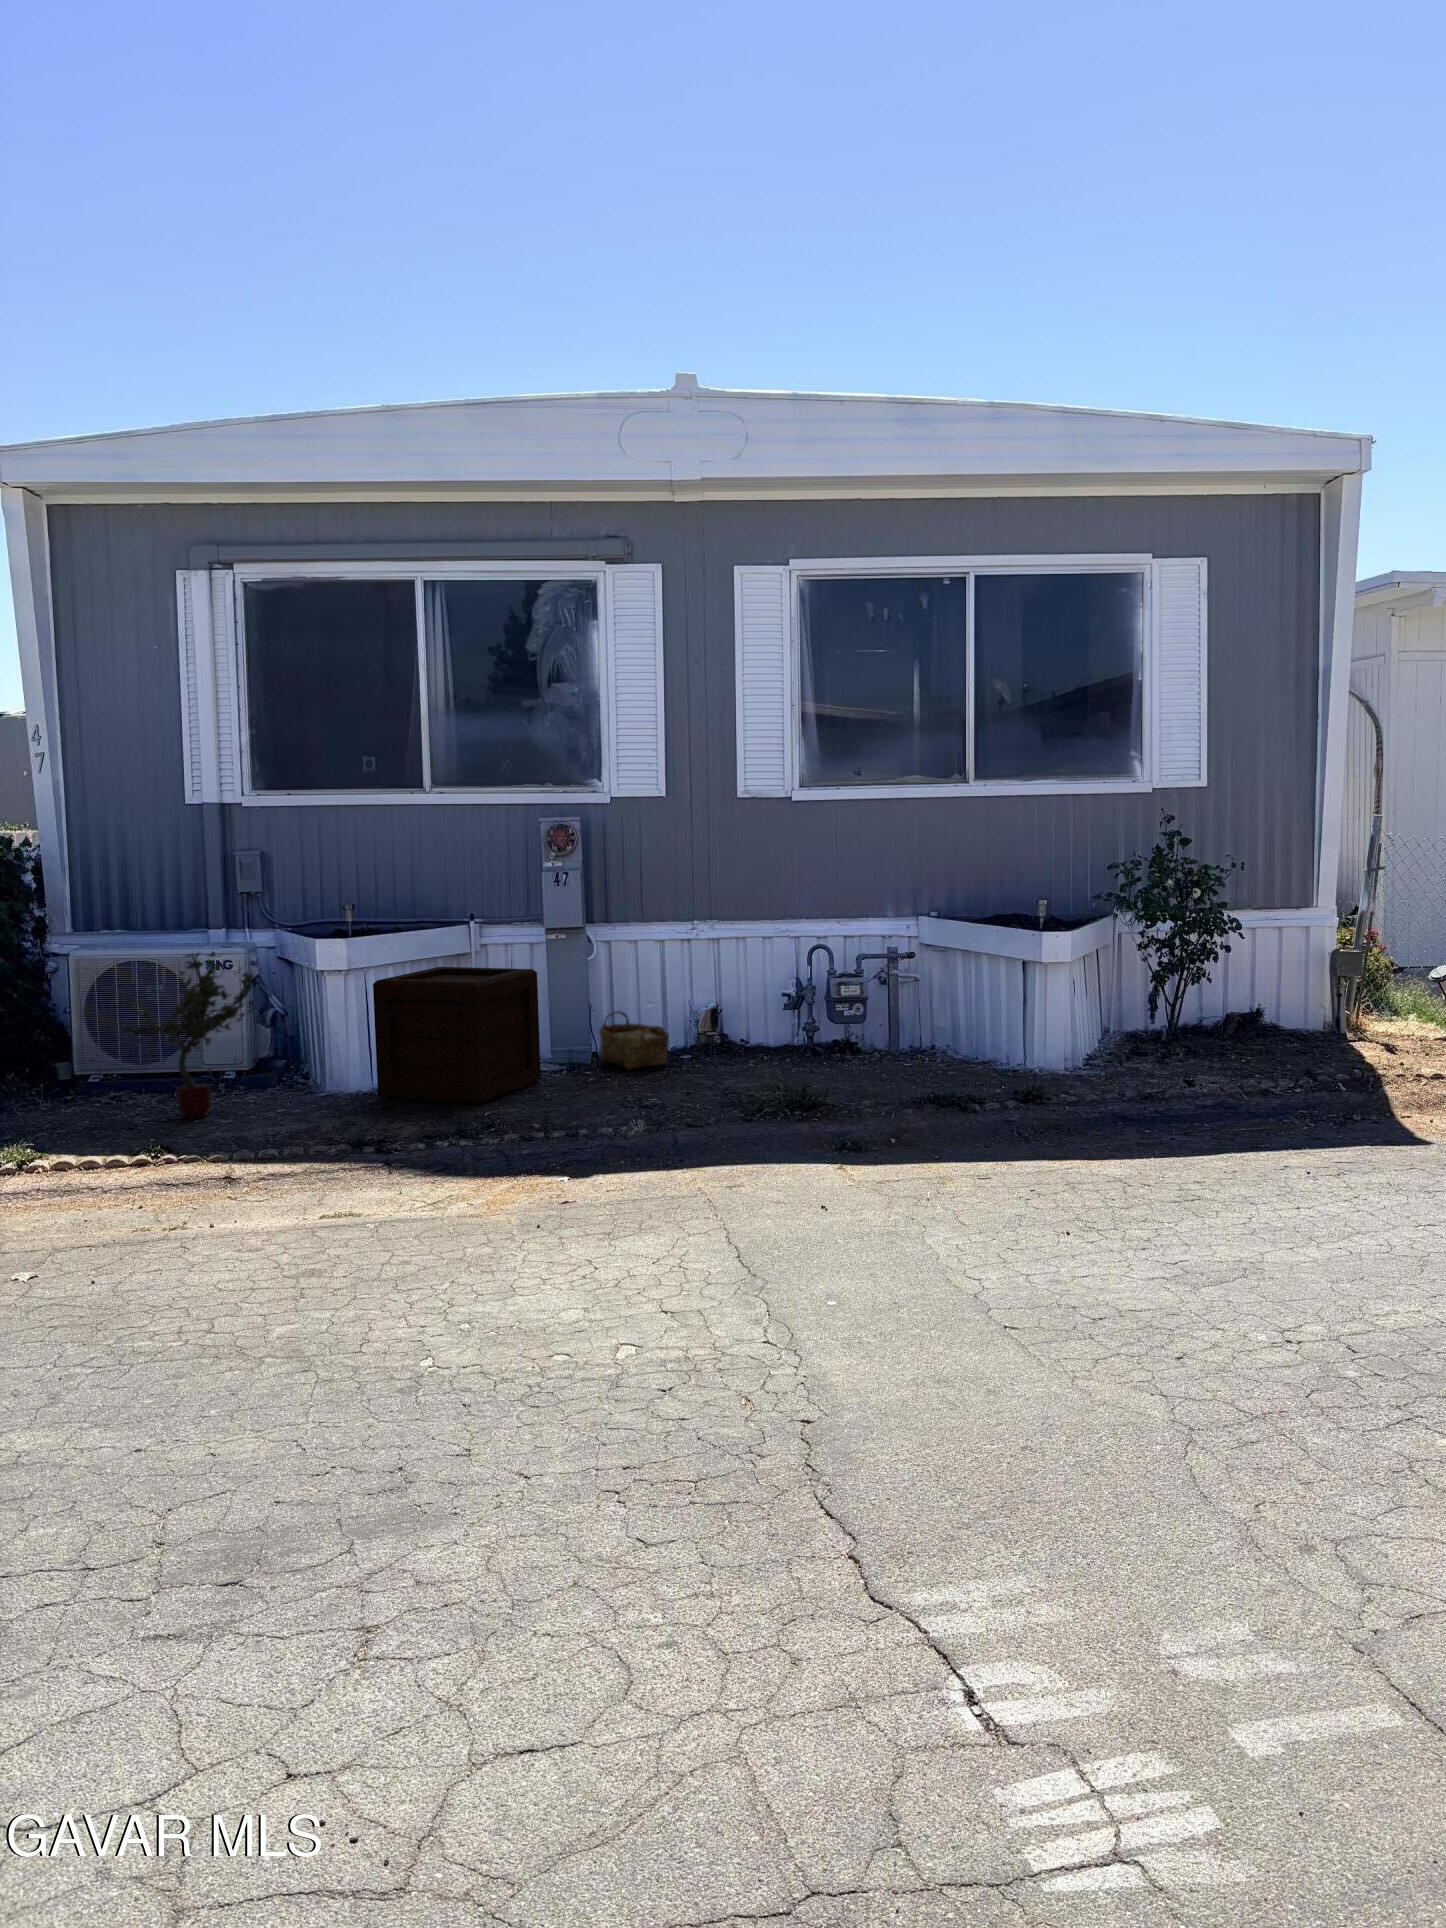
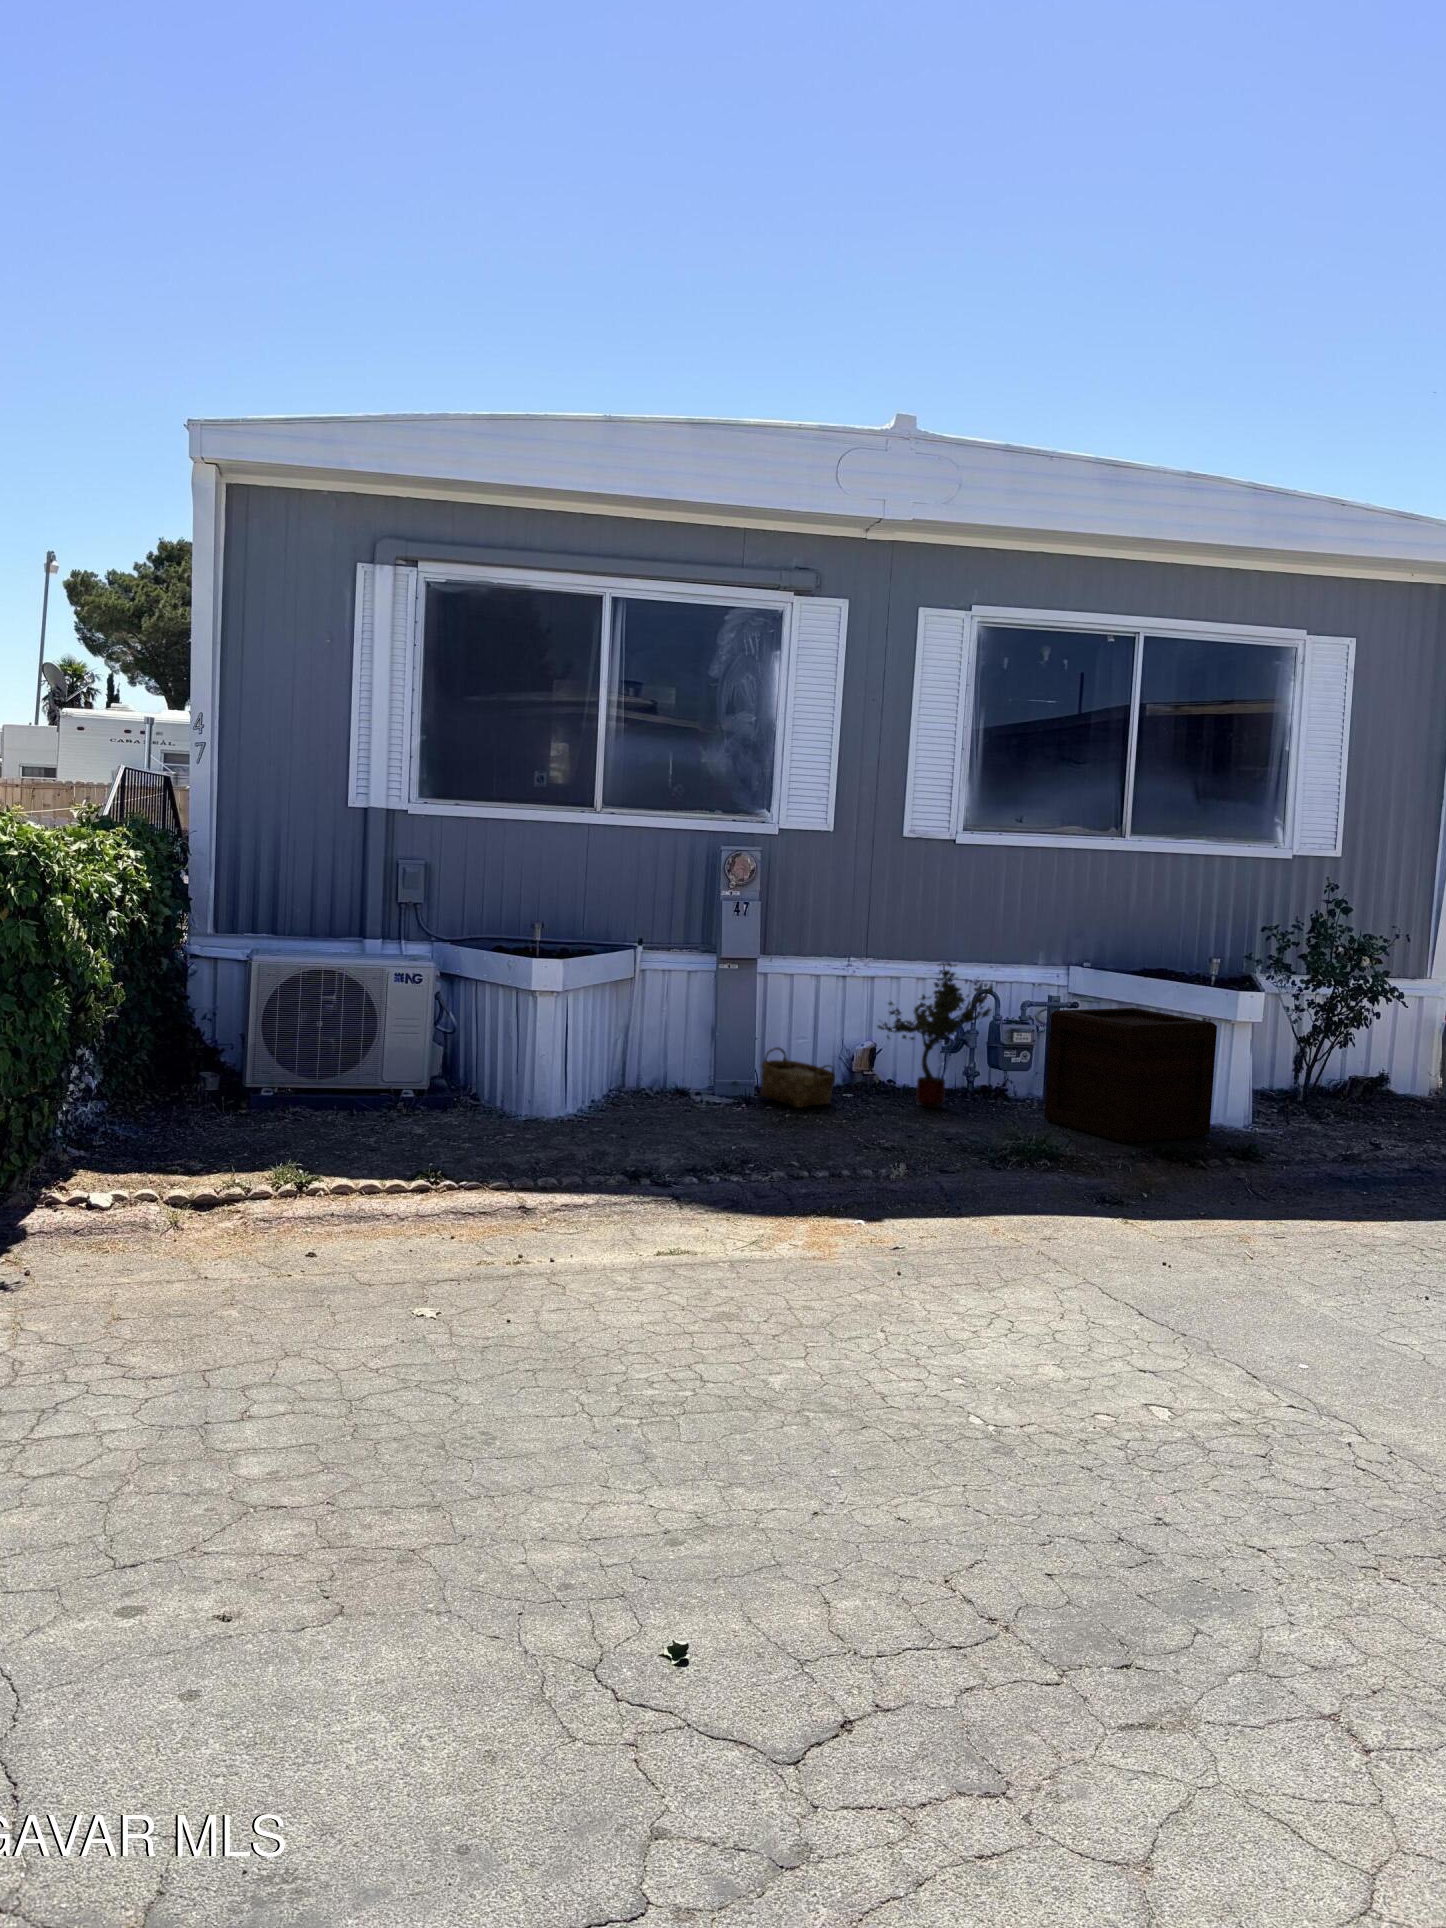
potted tree: present [124,952,254,1118] -> present [878,962,994,1108]
wooden crate: present [373,967,541,1104] -> present [1044,1008,1217,1143]

